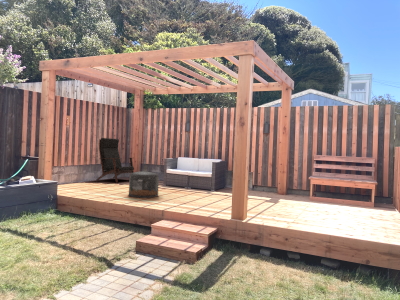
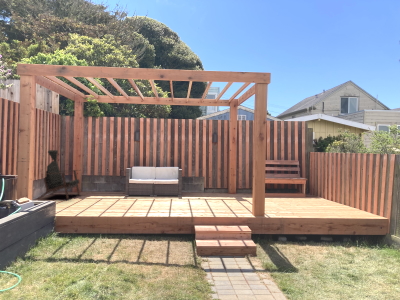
pouf: present [129,171,159,198] -> none [116,187,147,215]

